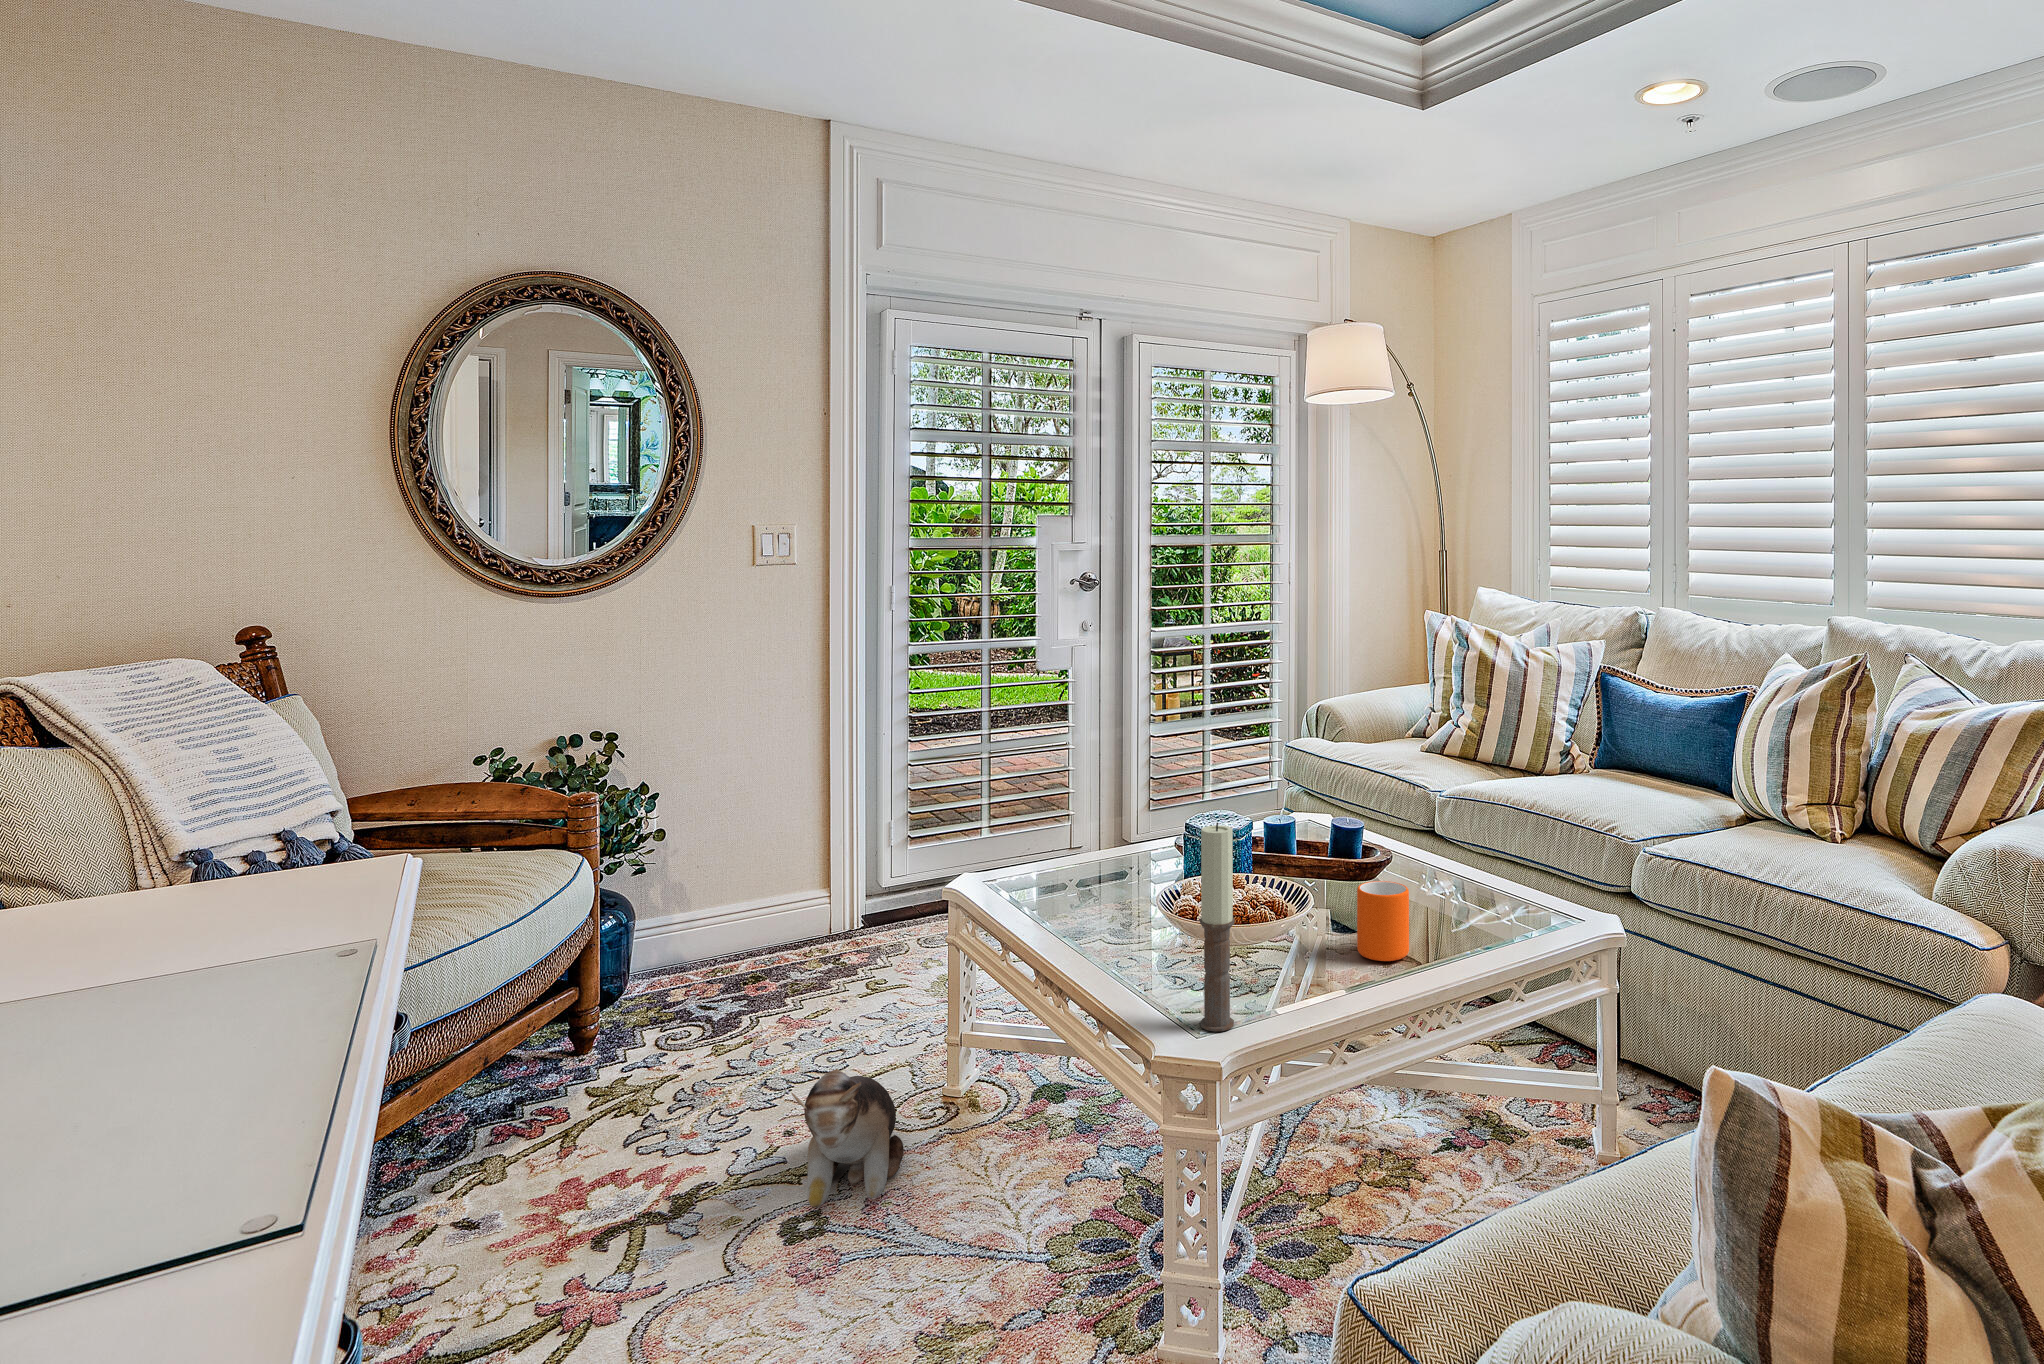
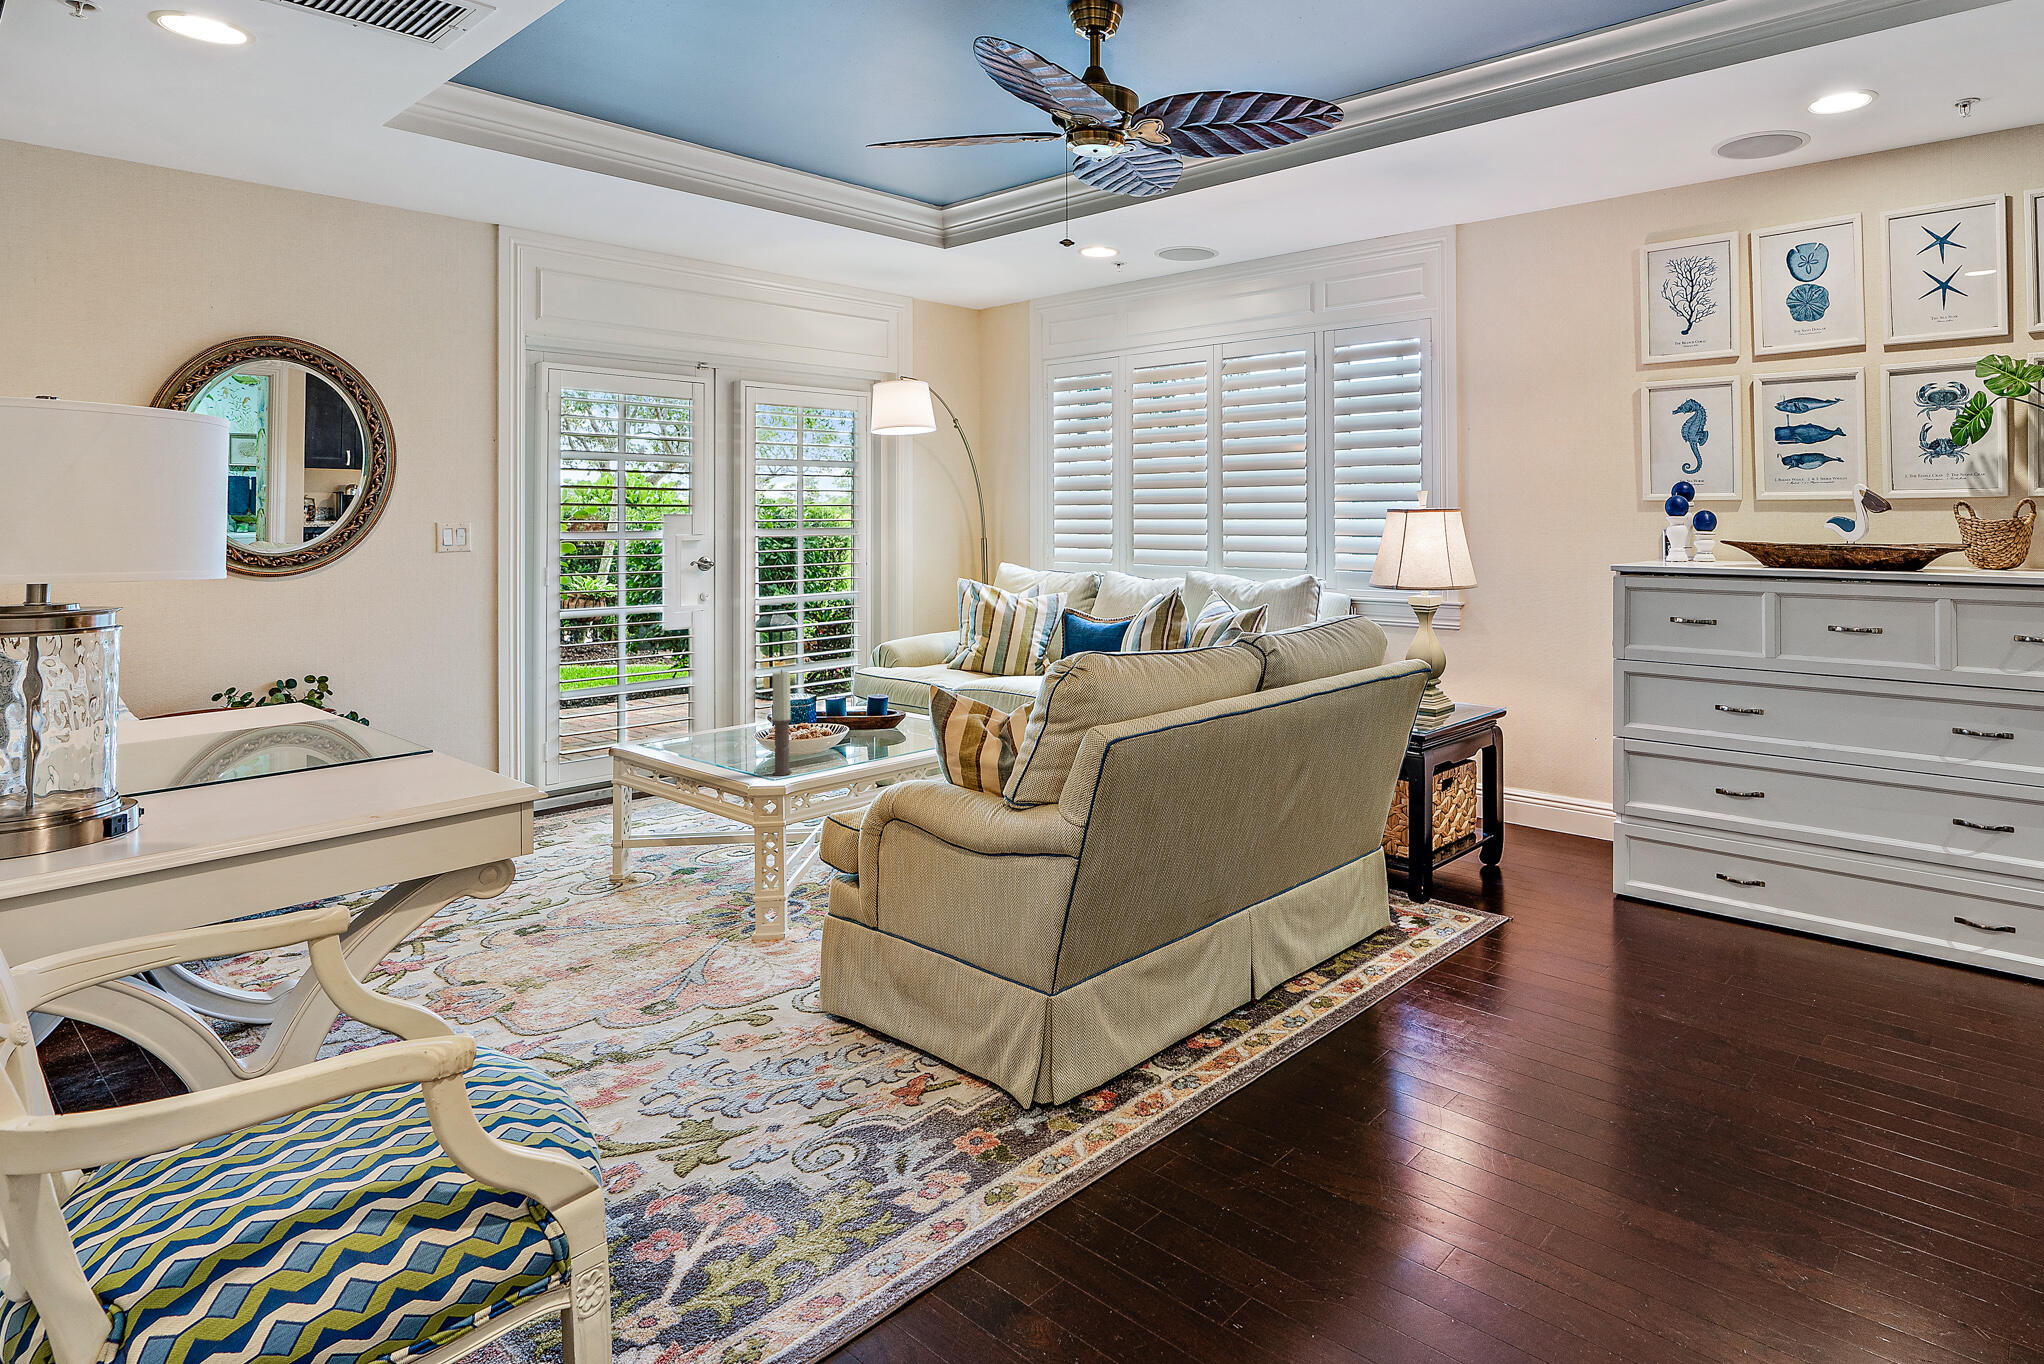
mug: present [1357,881,1409,961] -> none [869,711,899,750]
plush toy: present [792,1069,904,1207] -> none [520,838,588,921]

